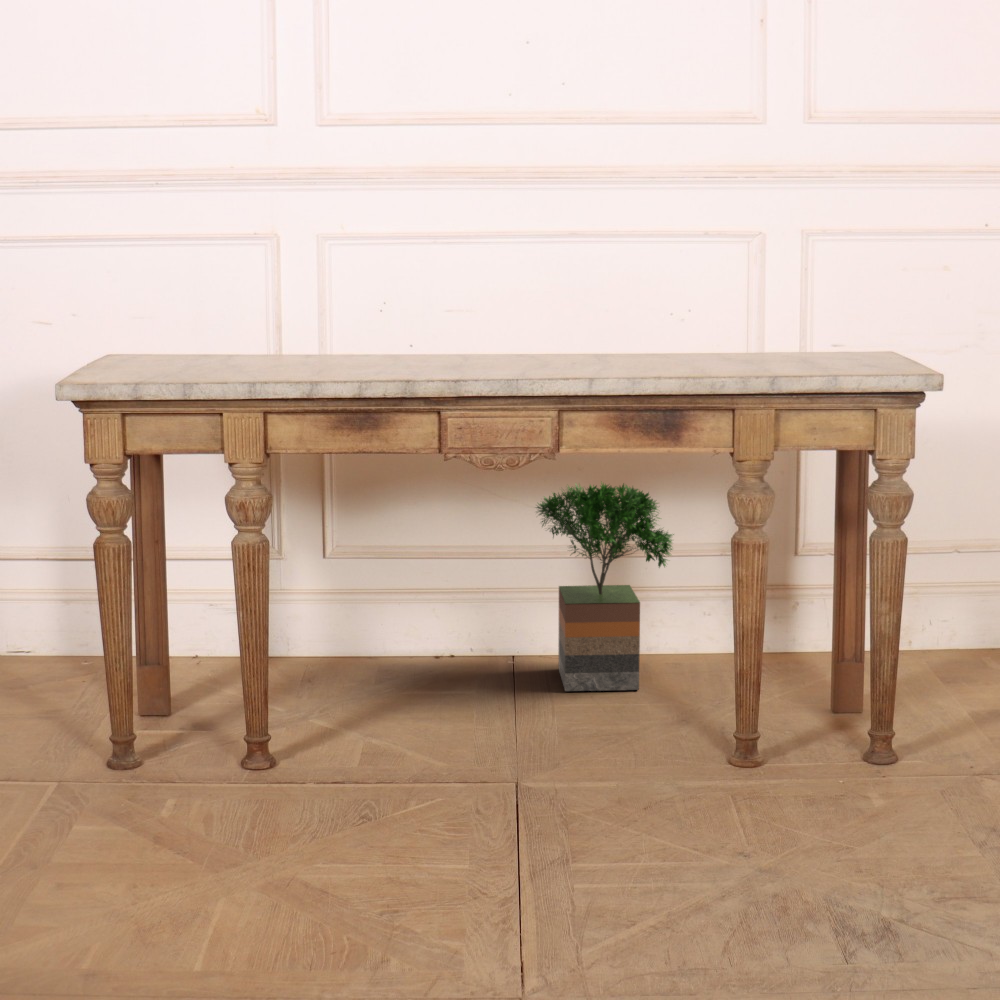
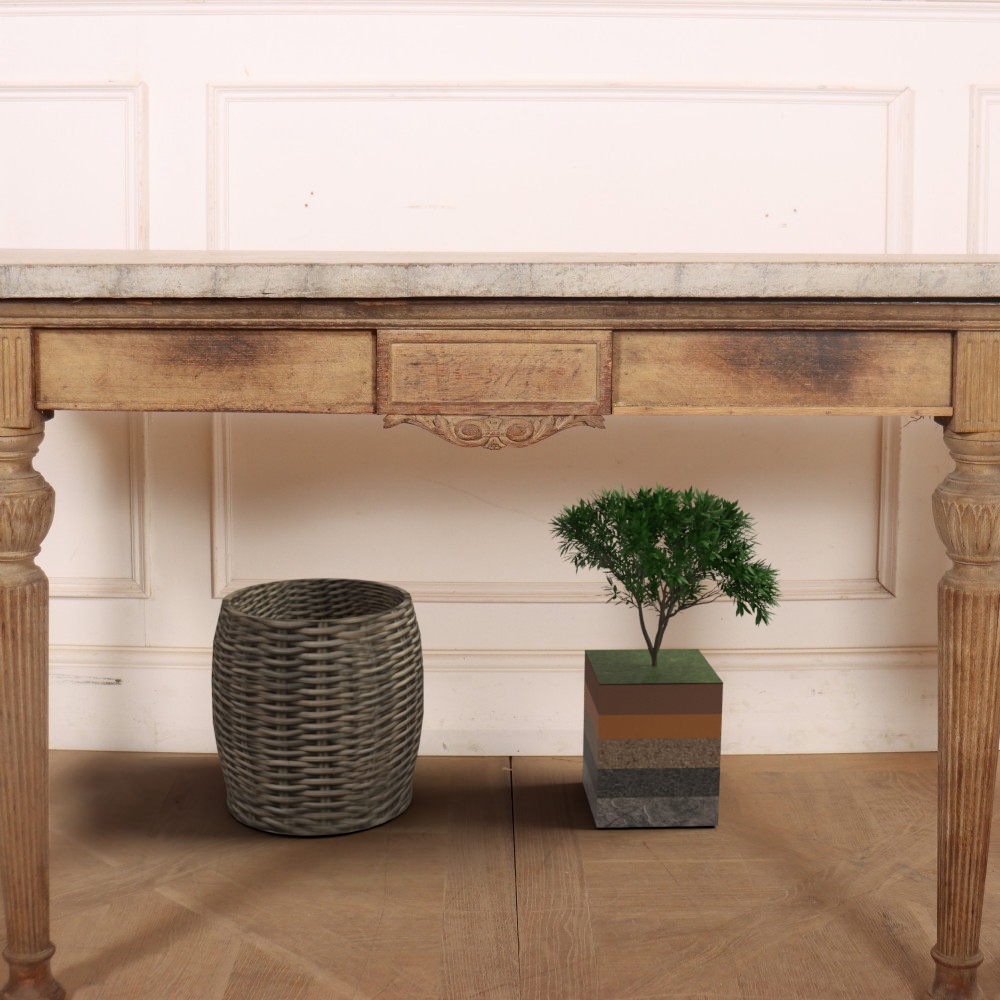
woven basket: none [330,543,459,696] -> present [211,578,424,835]

